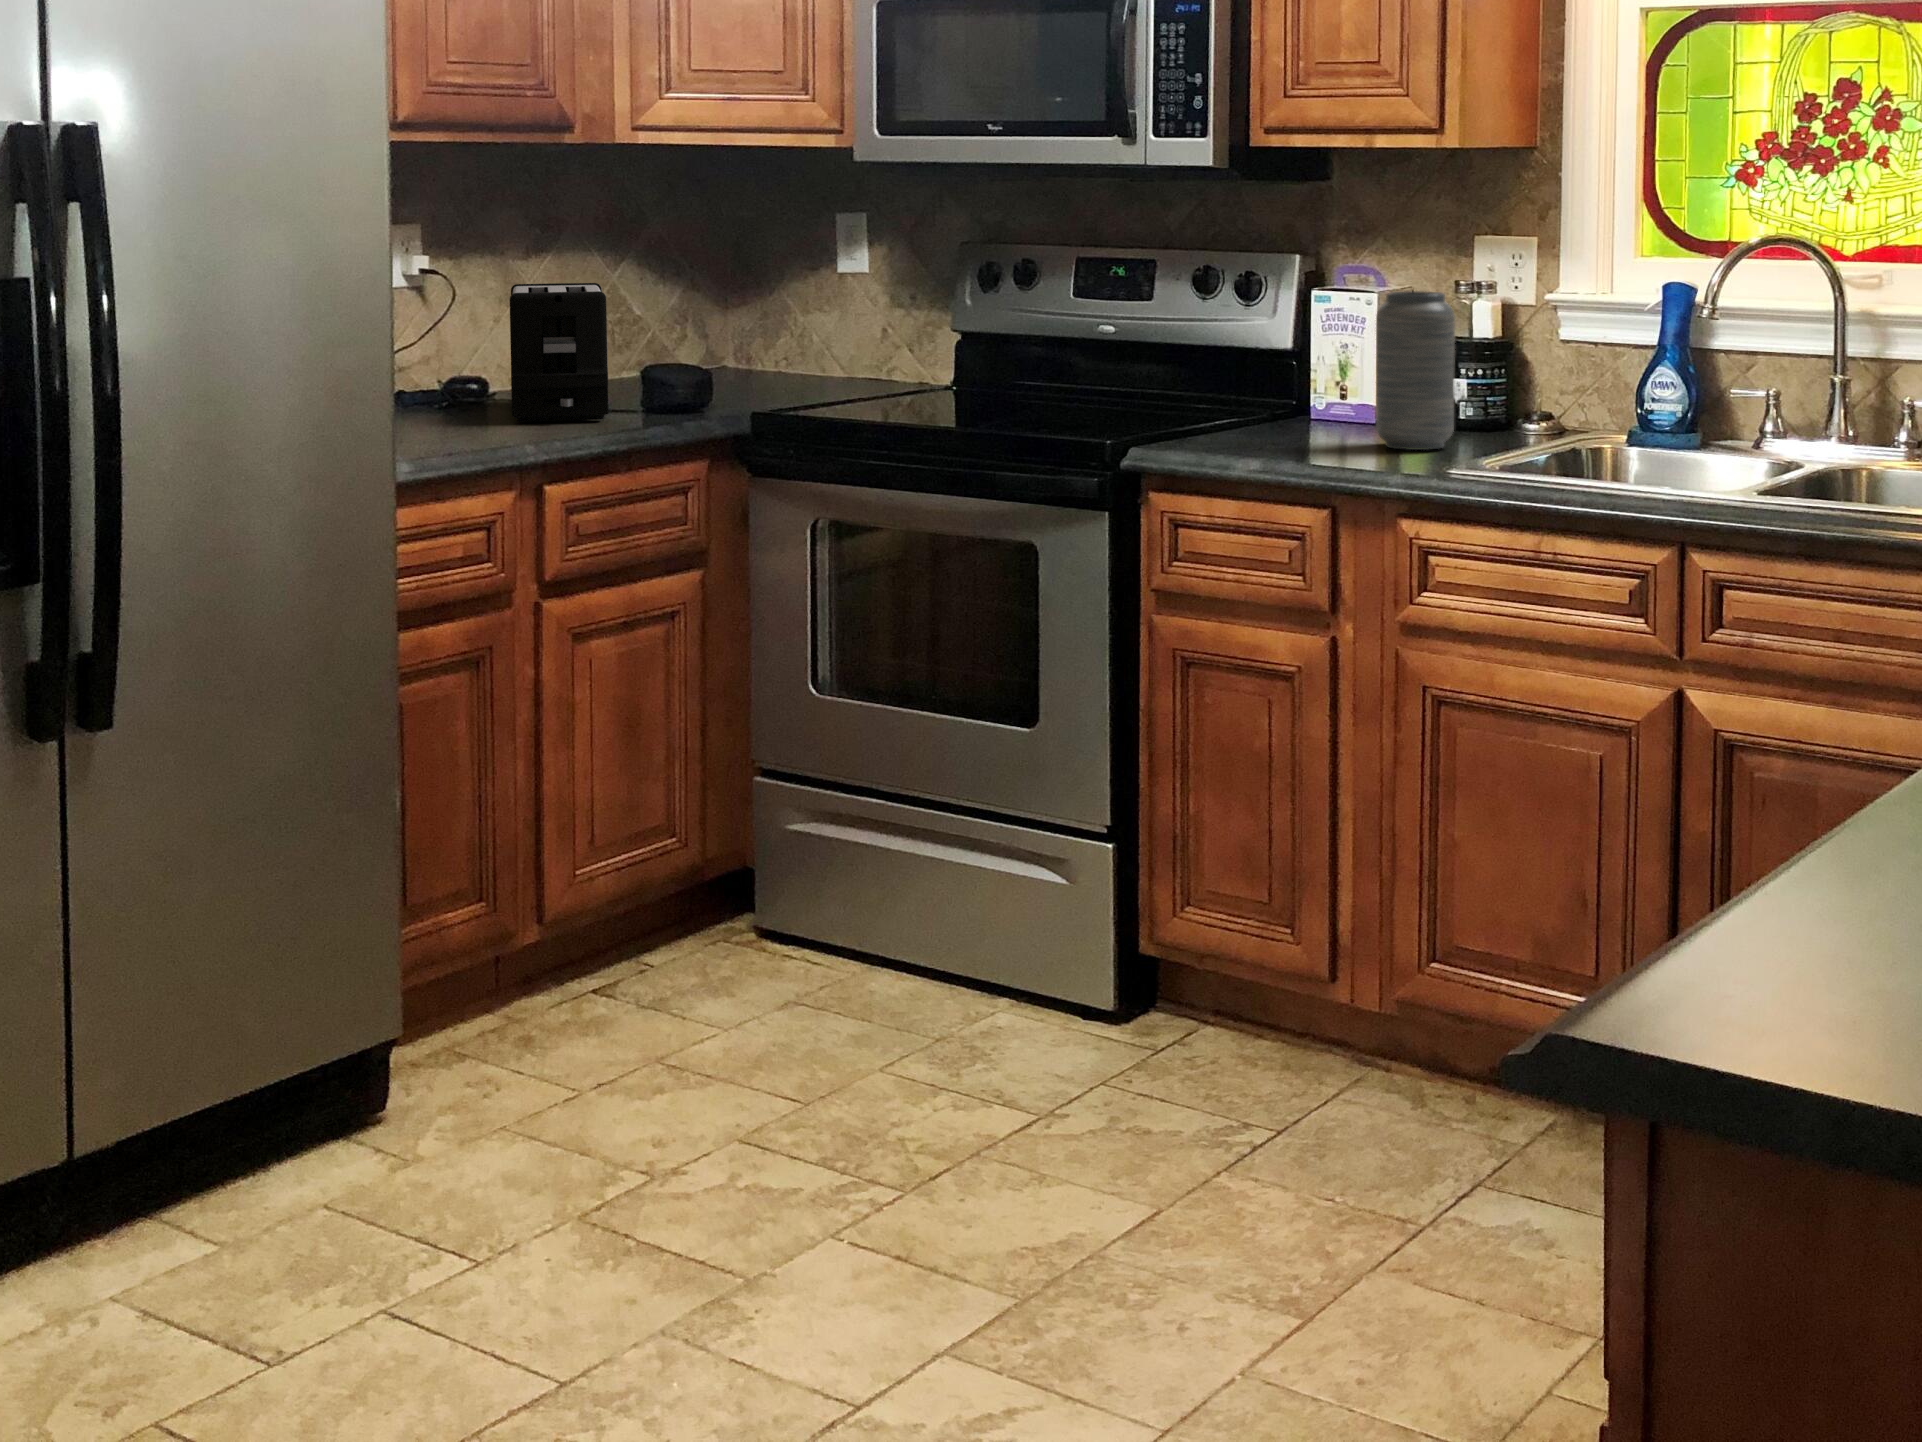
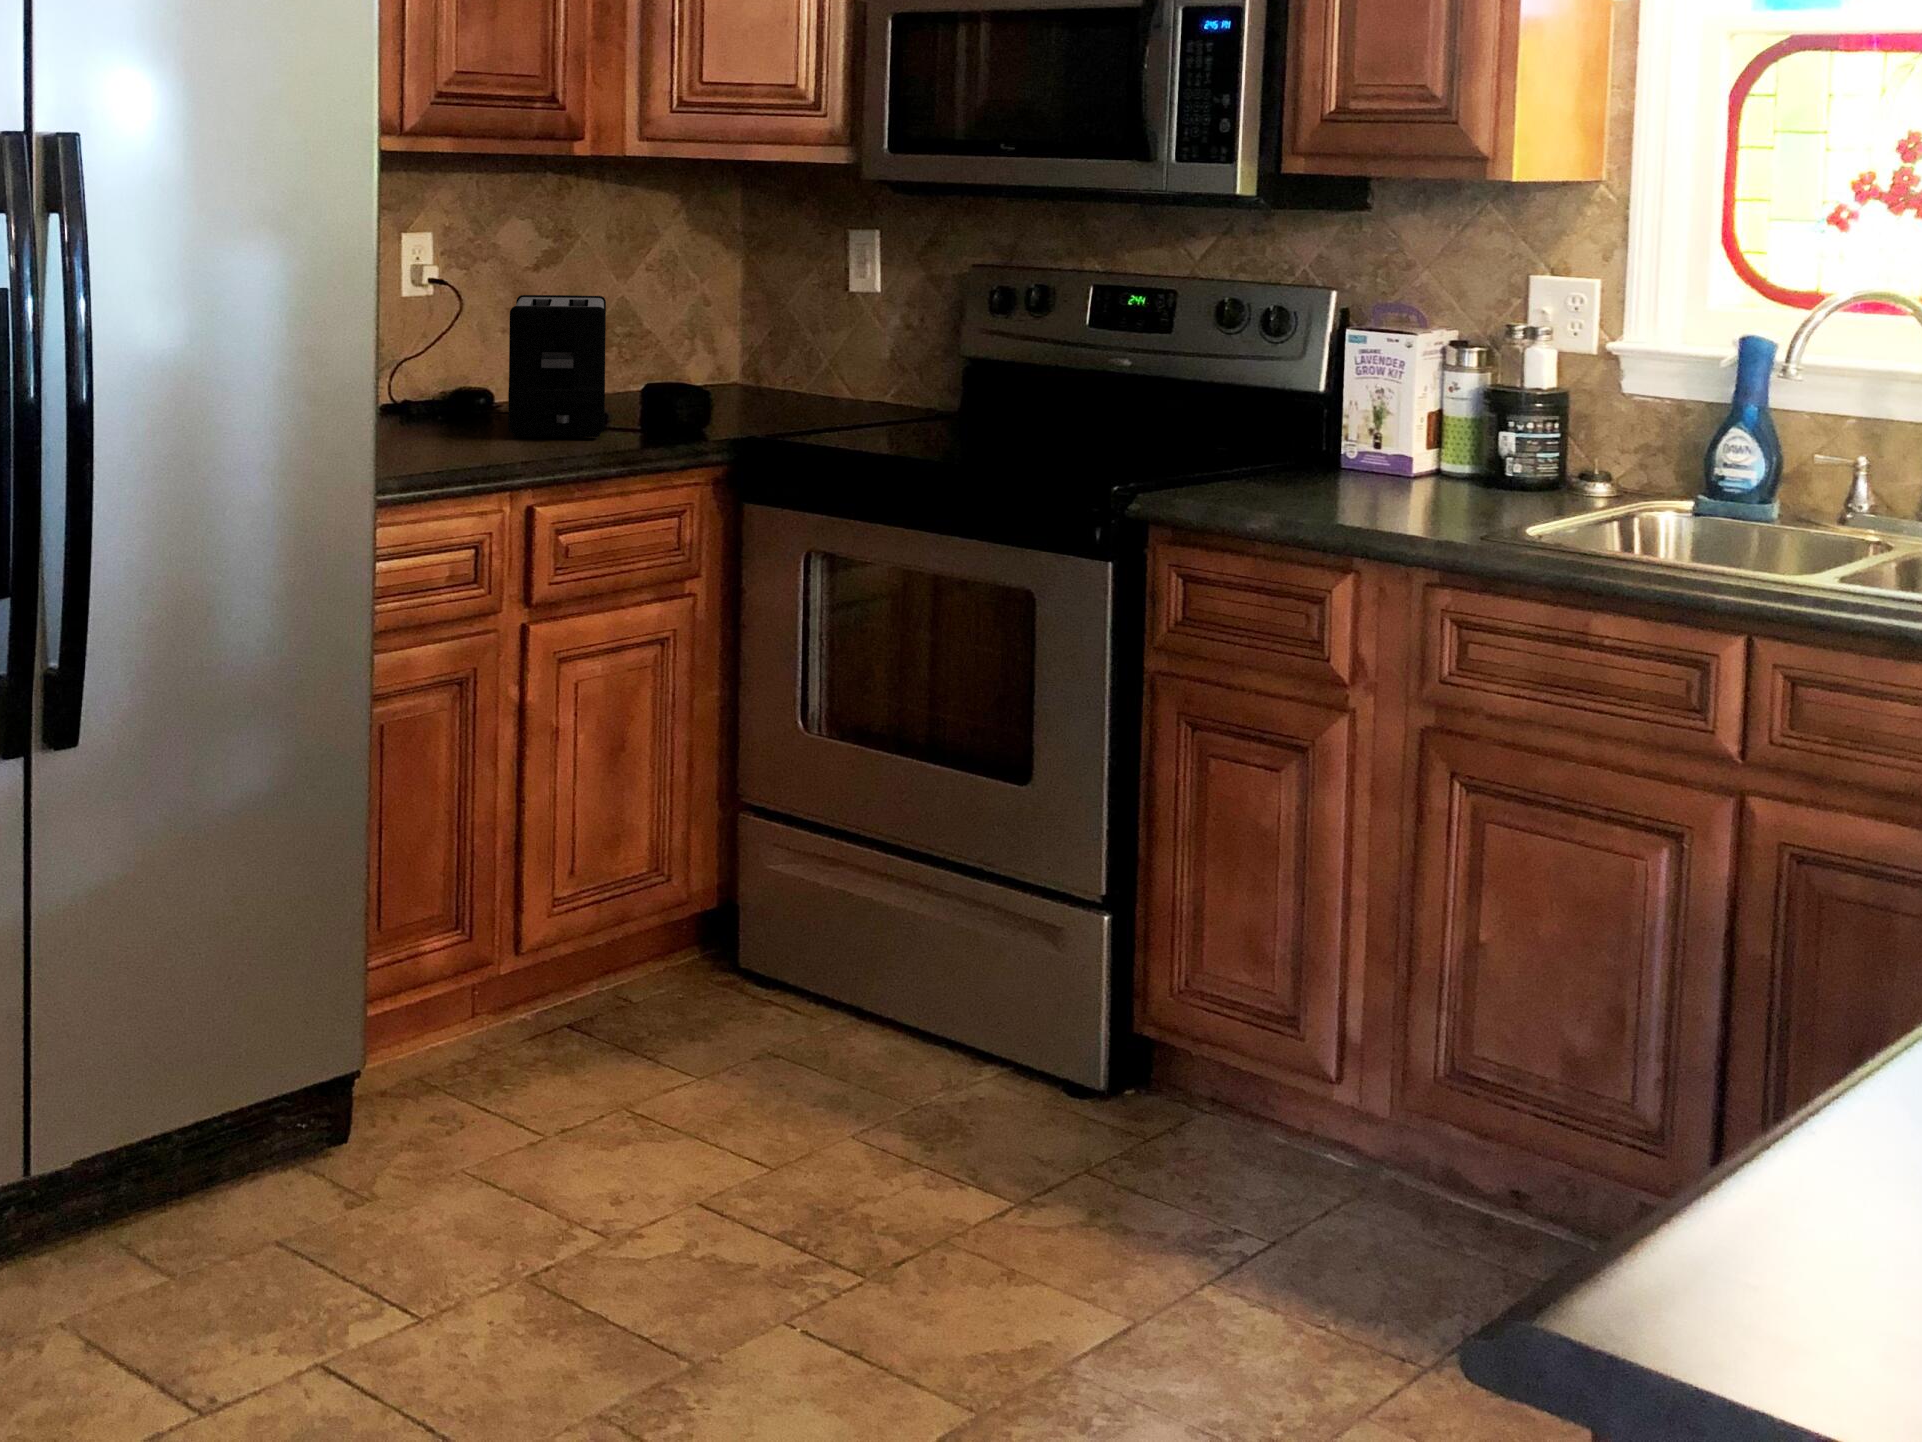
vase: present [1376,291,1455,450] -> none [1407,336,1498,509]

